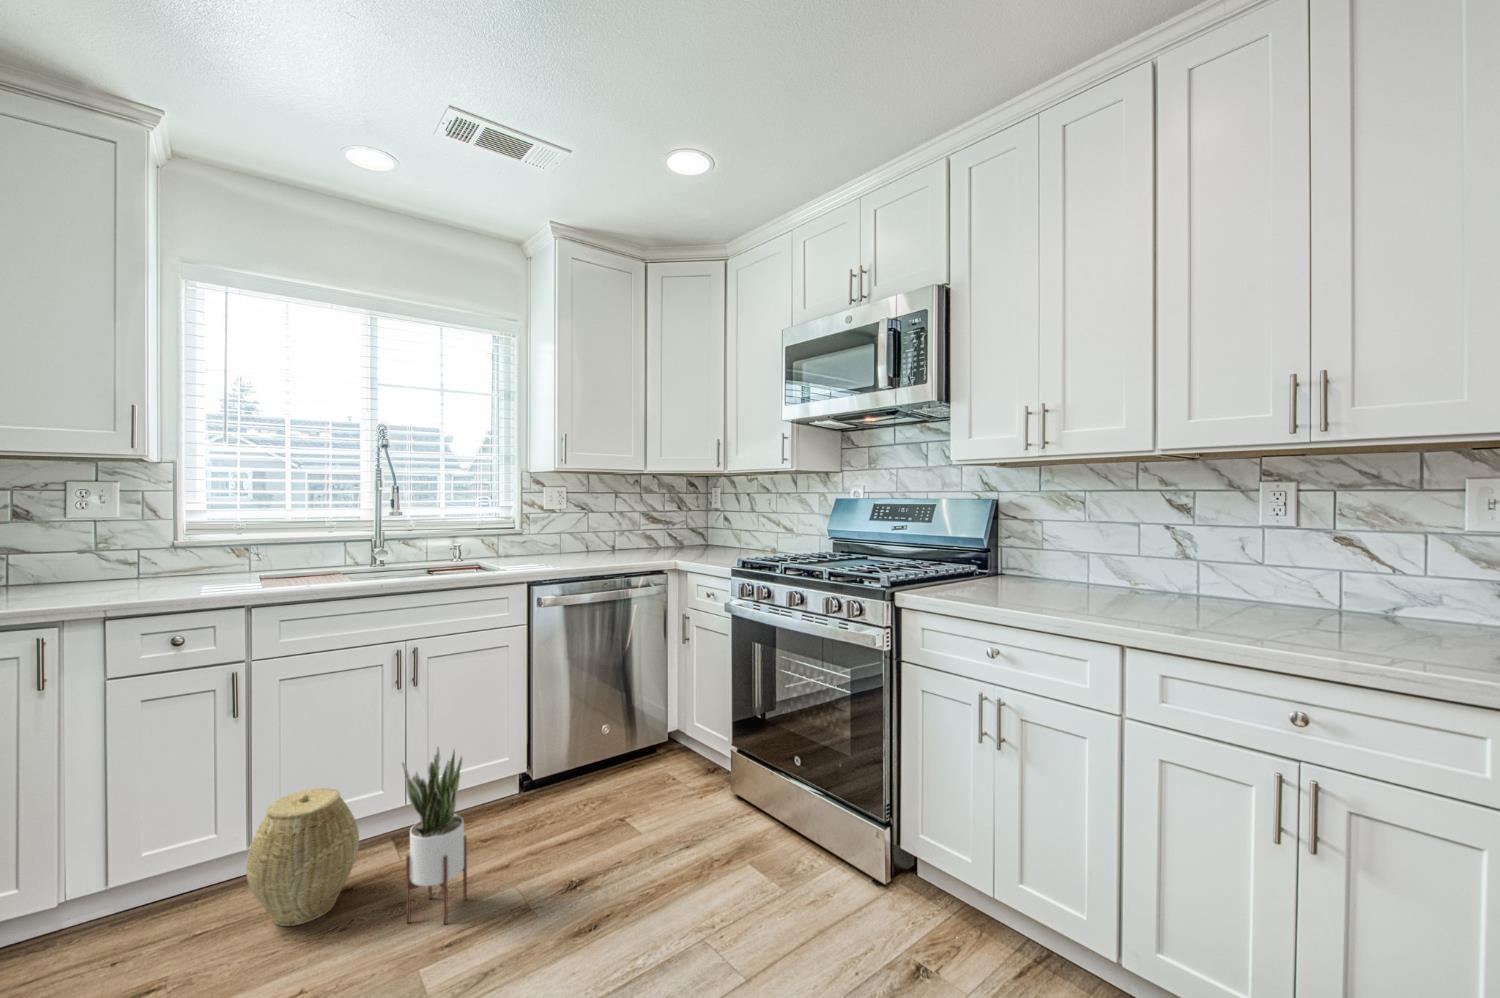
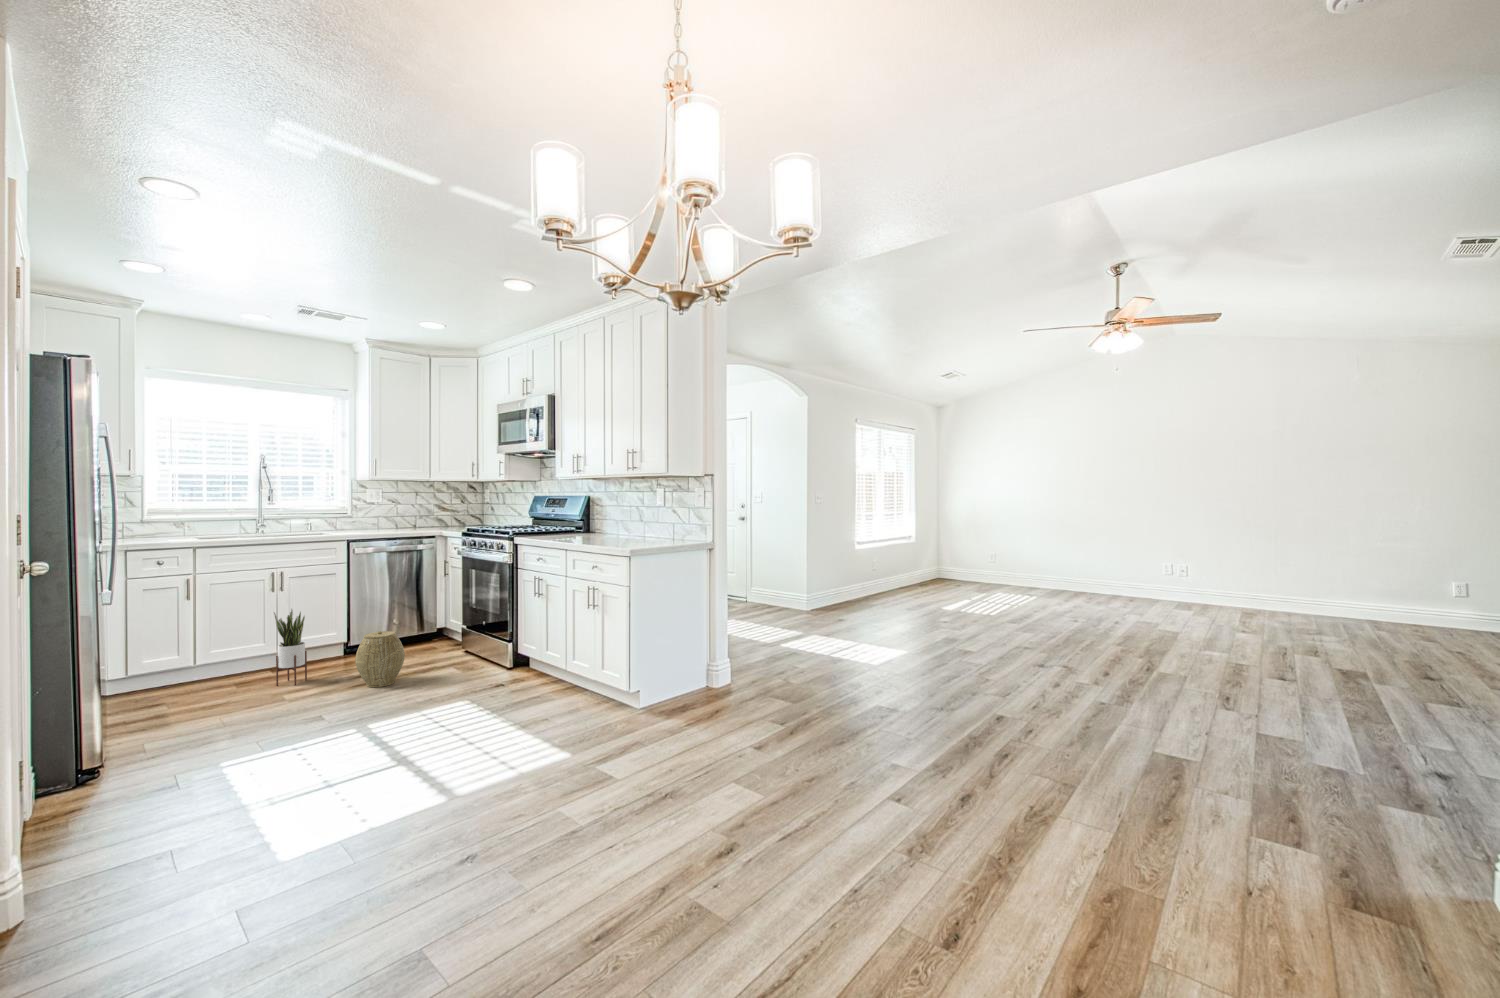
woven basket: present [246,788,359,926] -> present [355,631,405,687]

